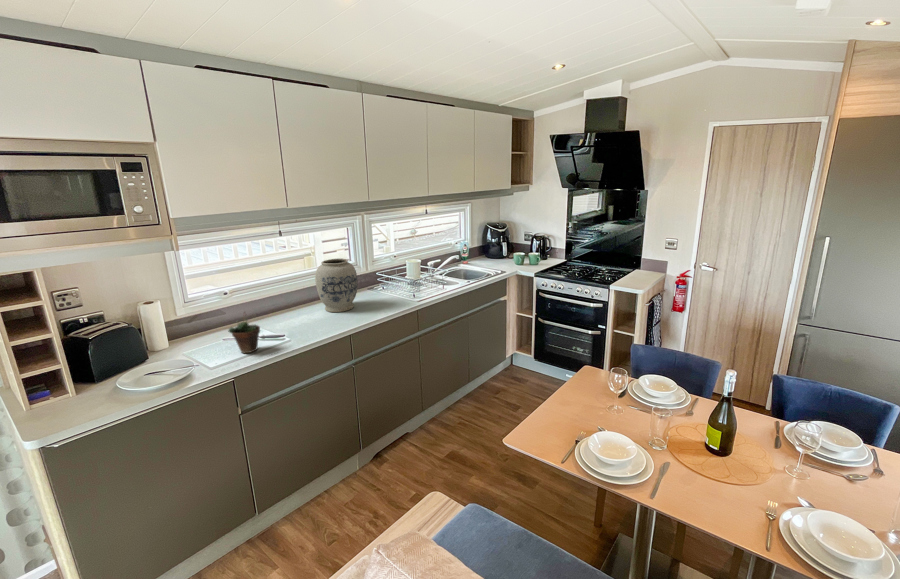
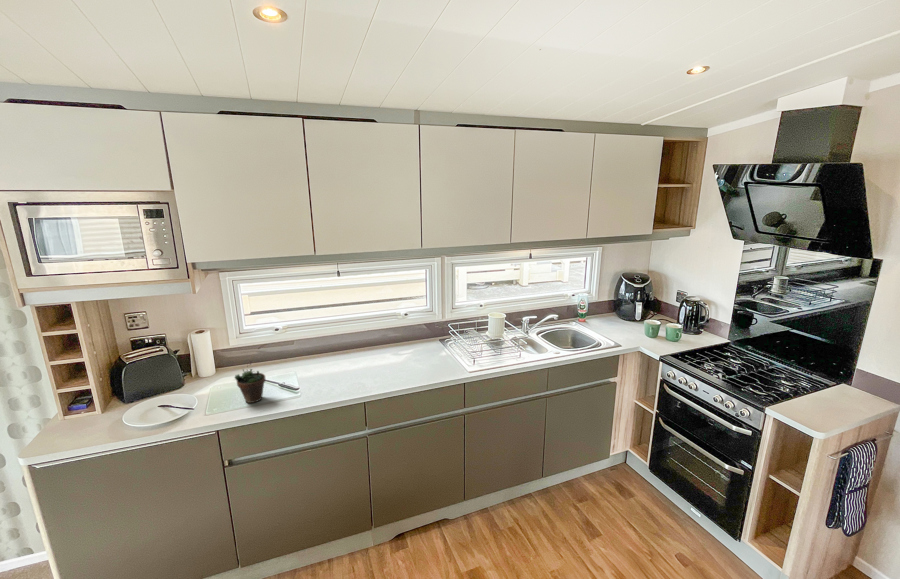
vase: present [315,258,358,312] -> none [358,308,403,368]

